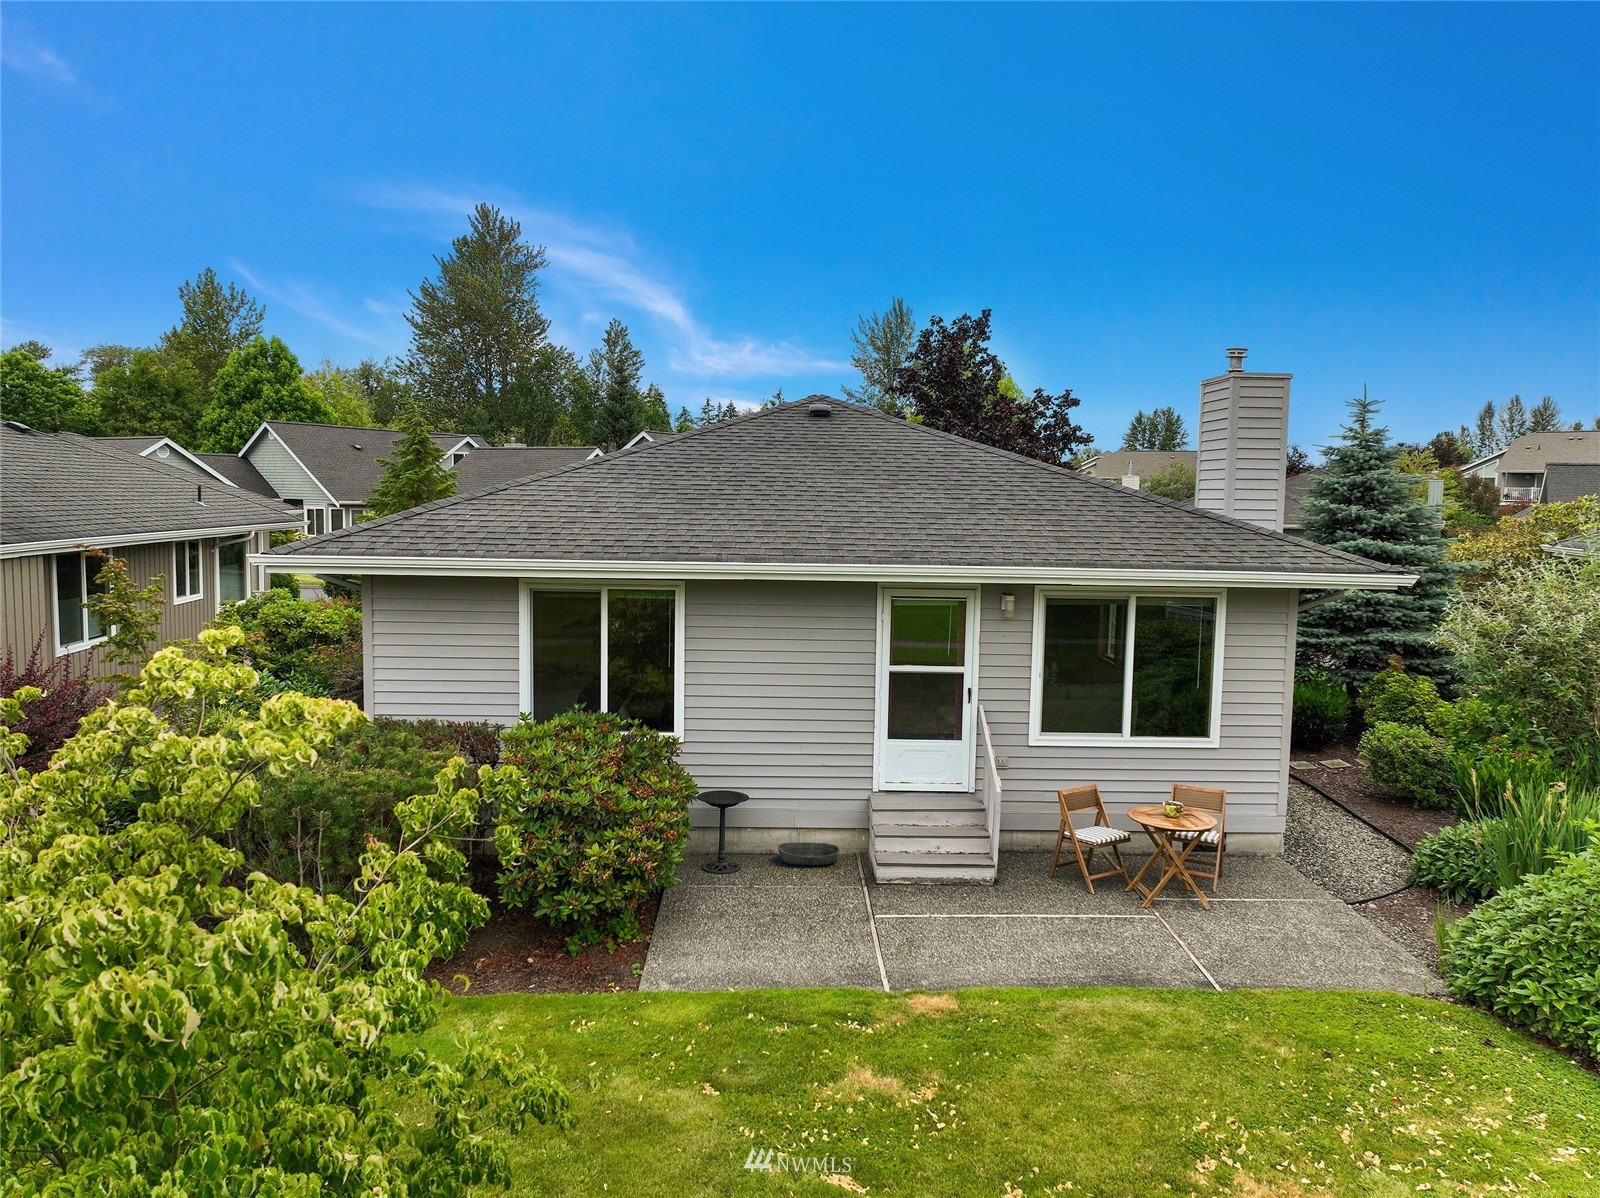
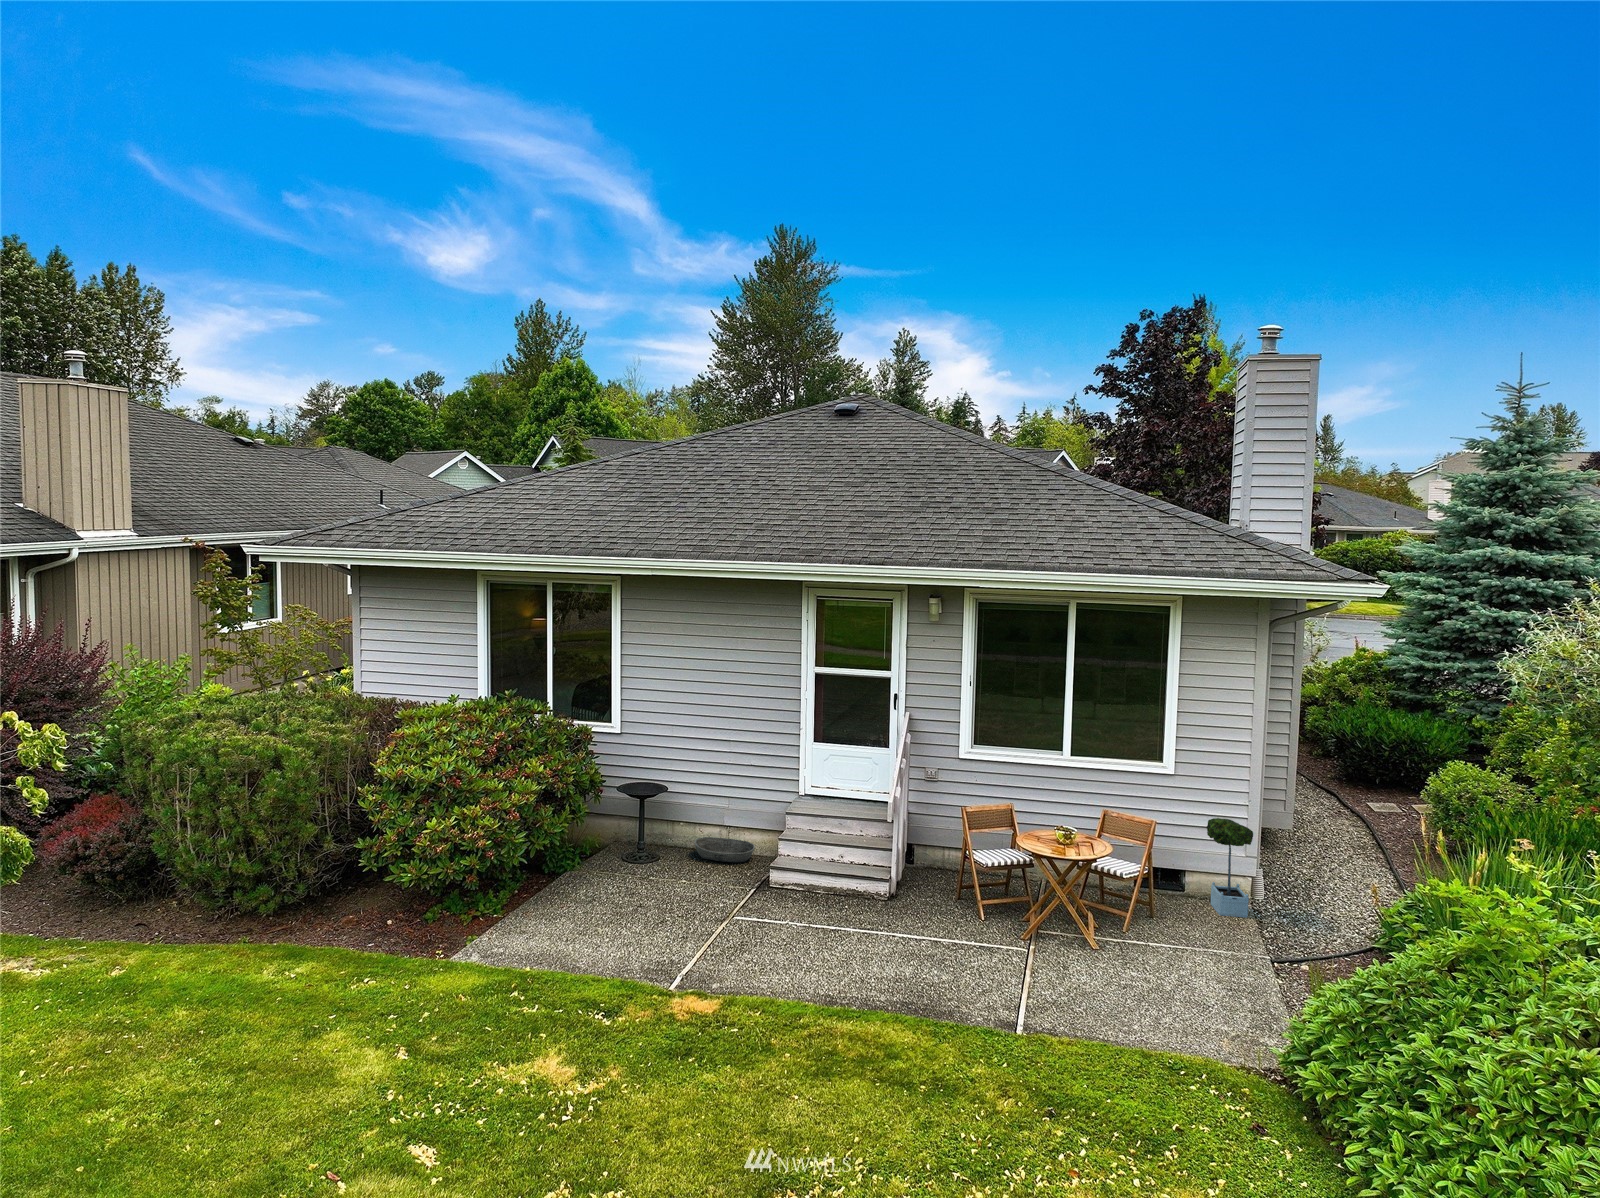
potted tree: none [1248,782,1291,866] -> present [1207,818,1253,917]

